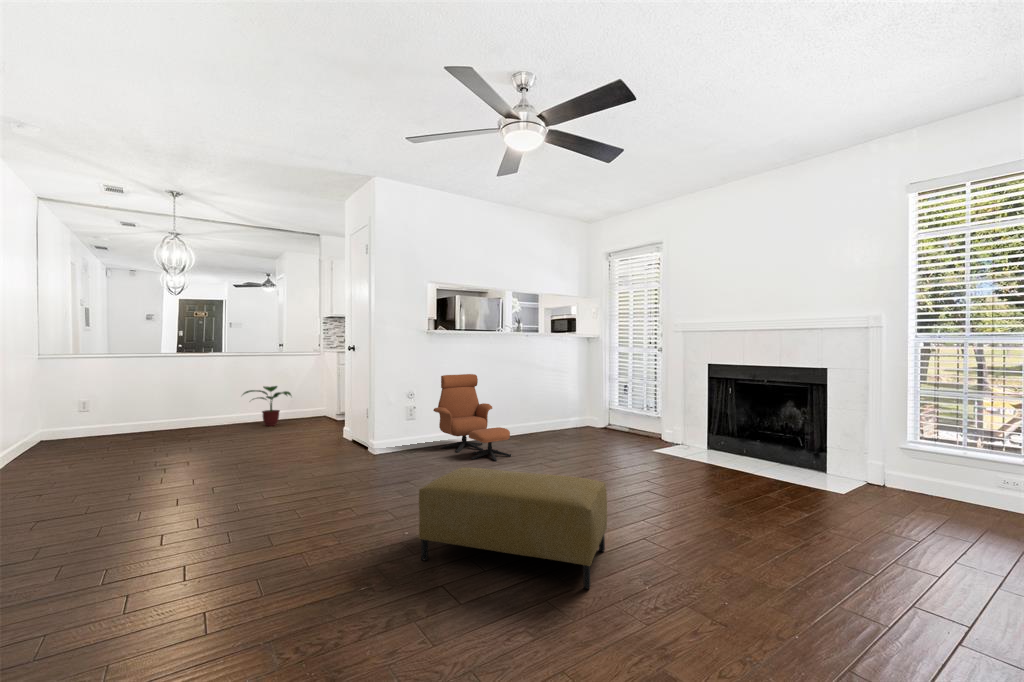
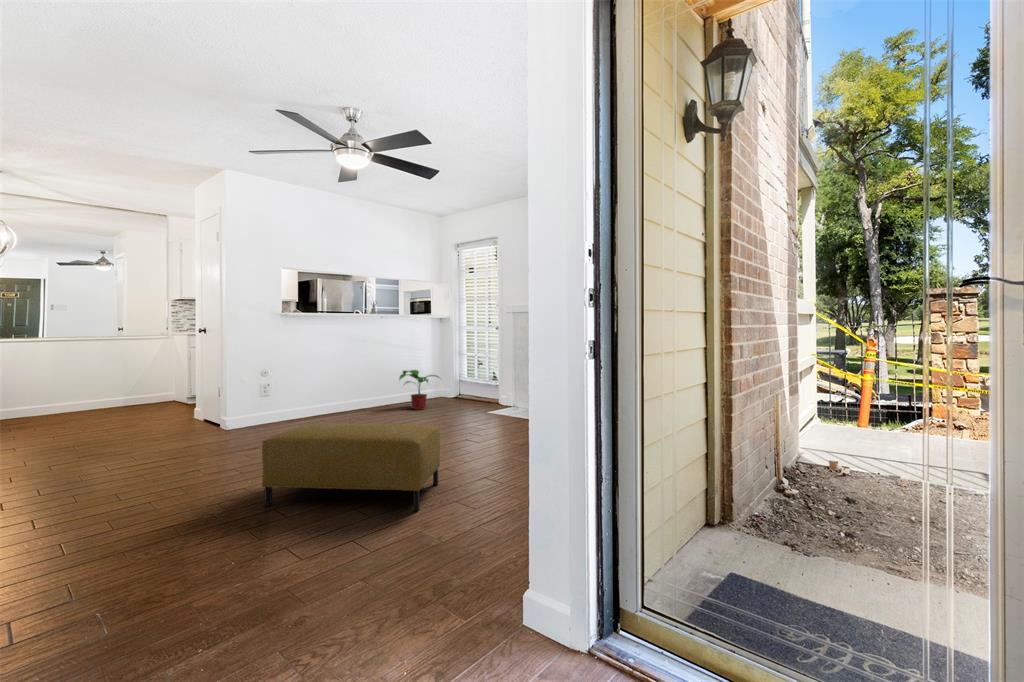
lounge chair: present [433,374,511,461] -> none [293,353,370,429]
potted plant: present [243,386,291,426] -> present [399,370,438,410]

